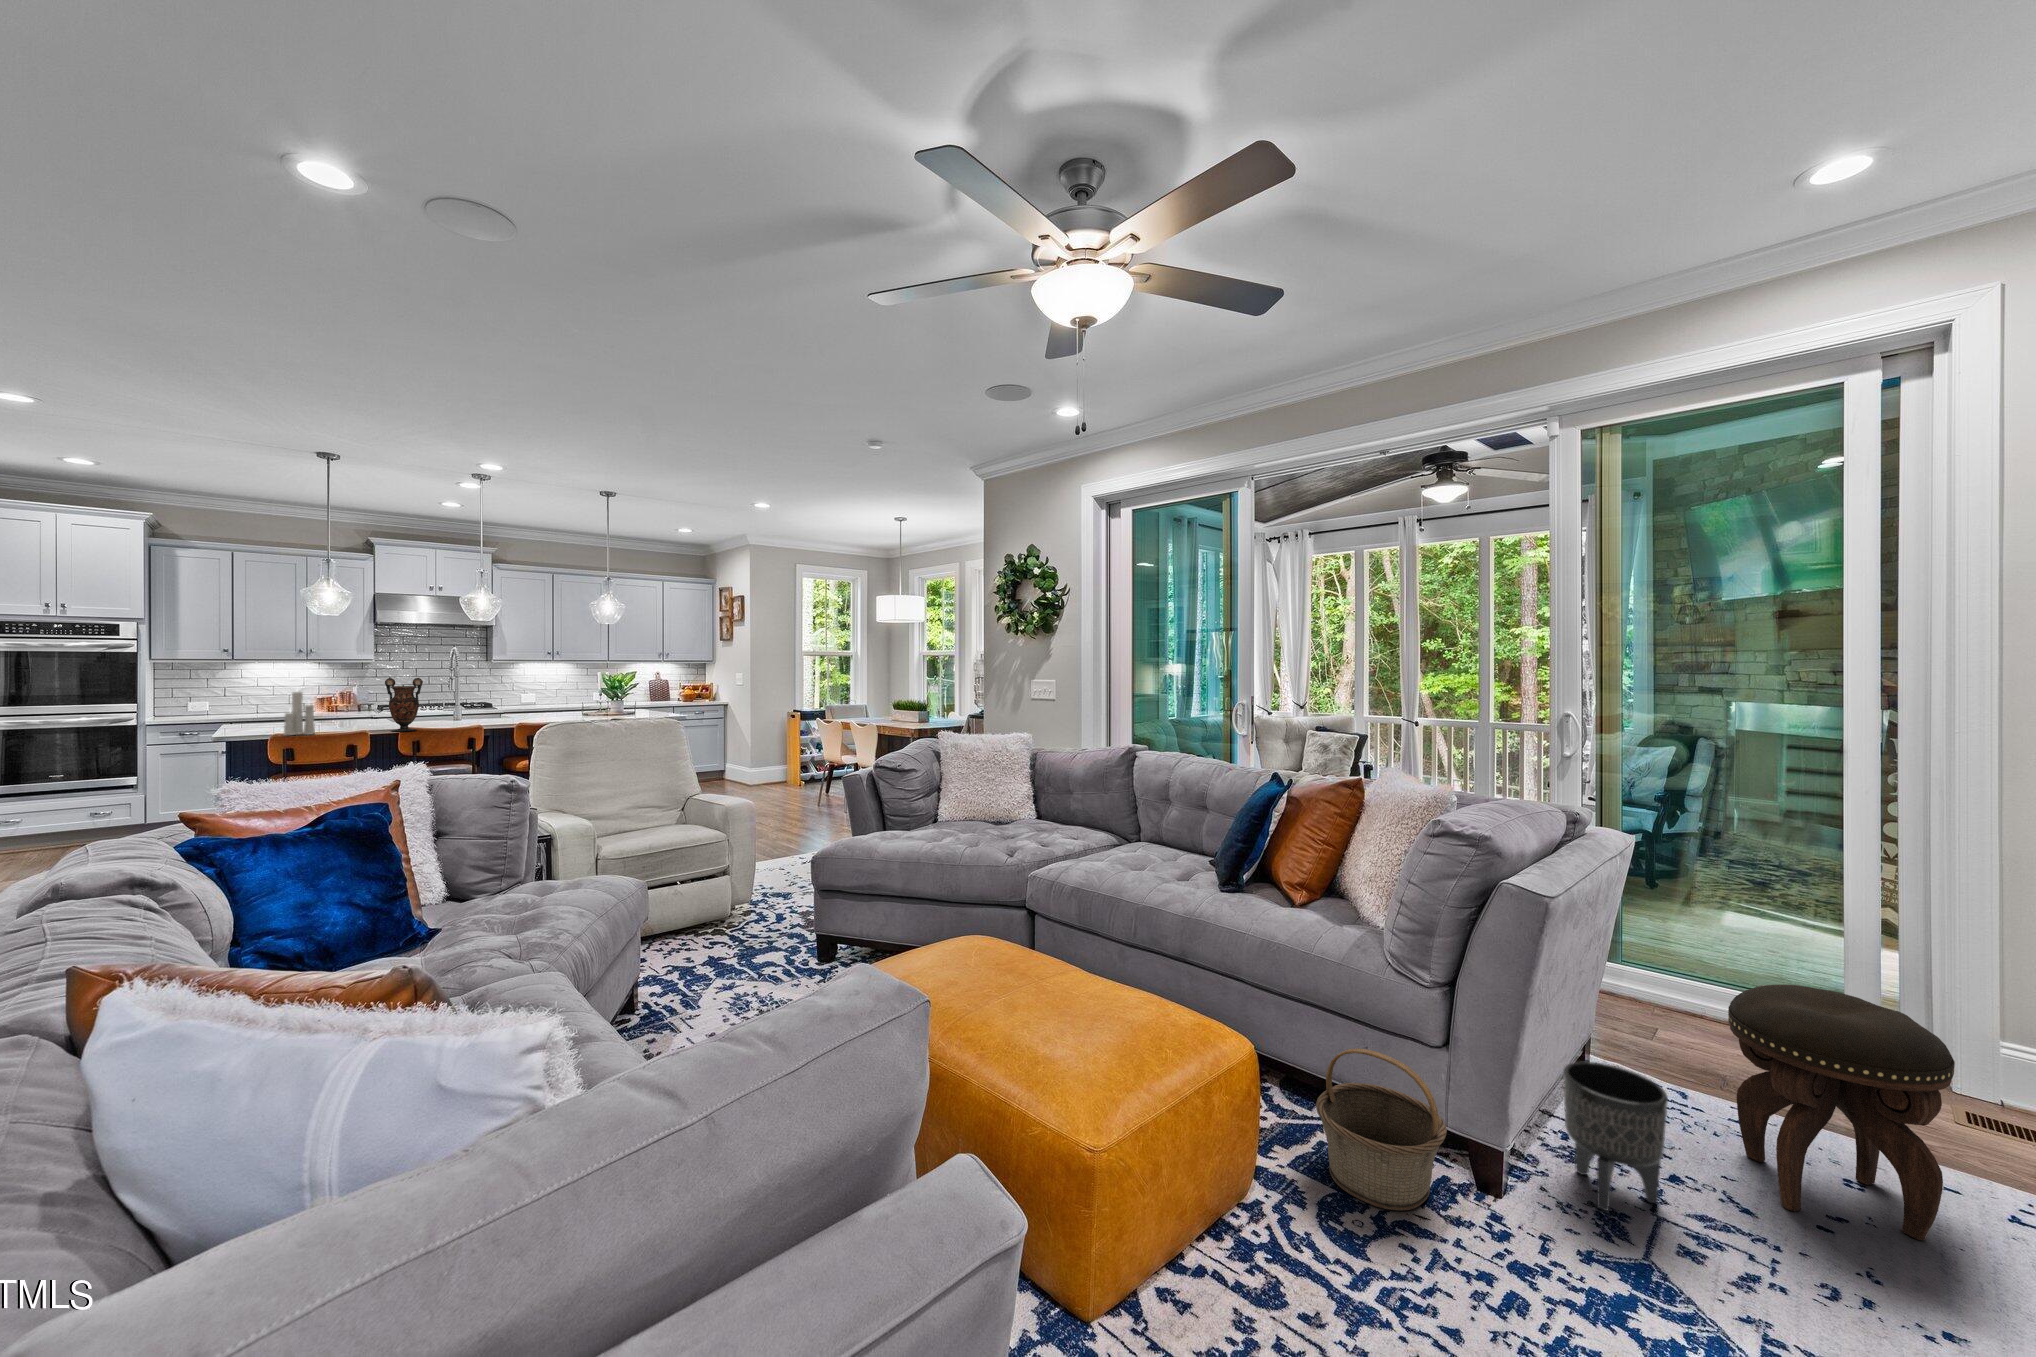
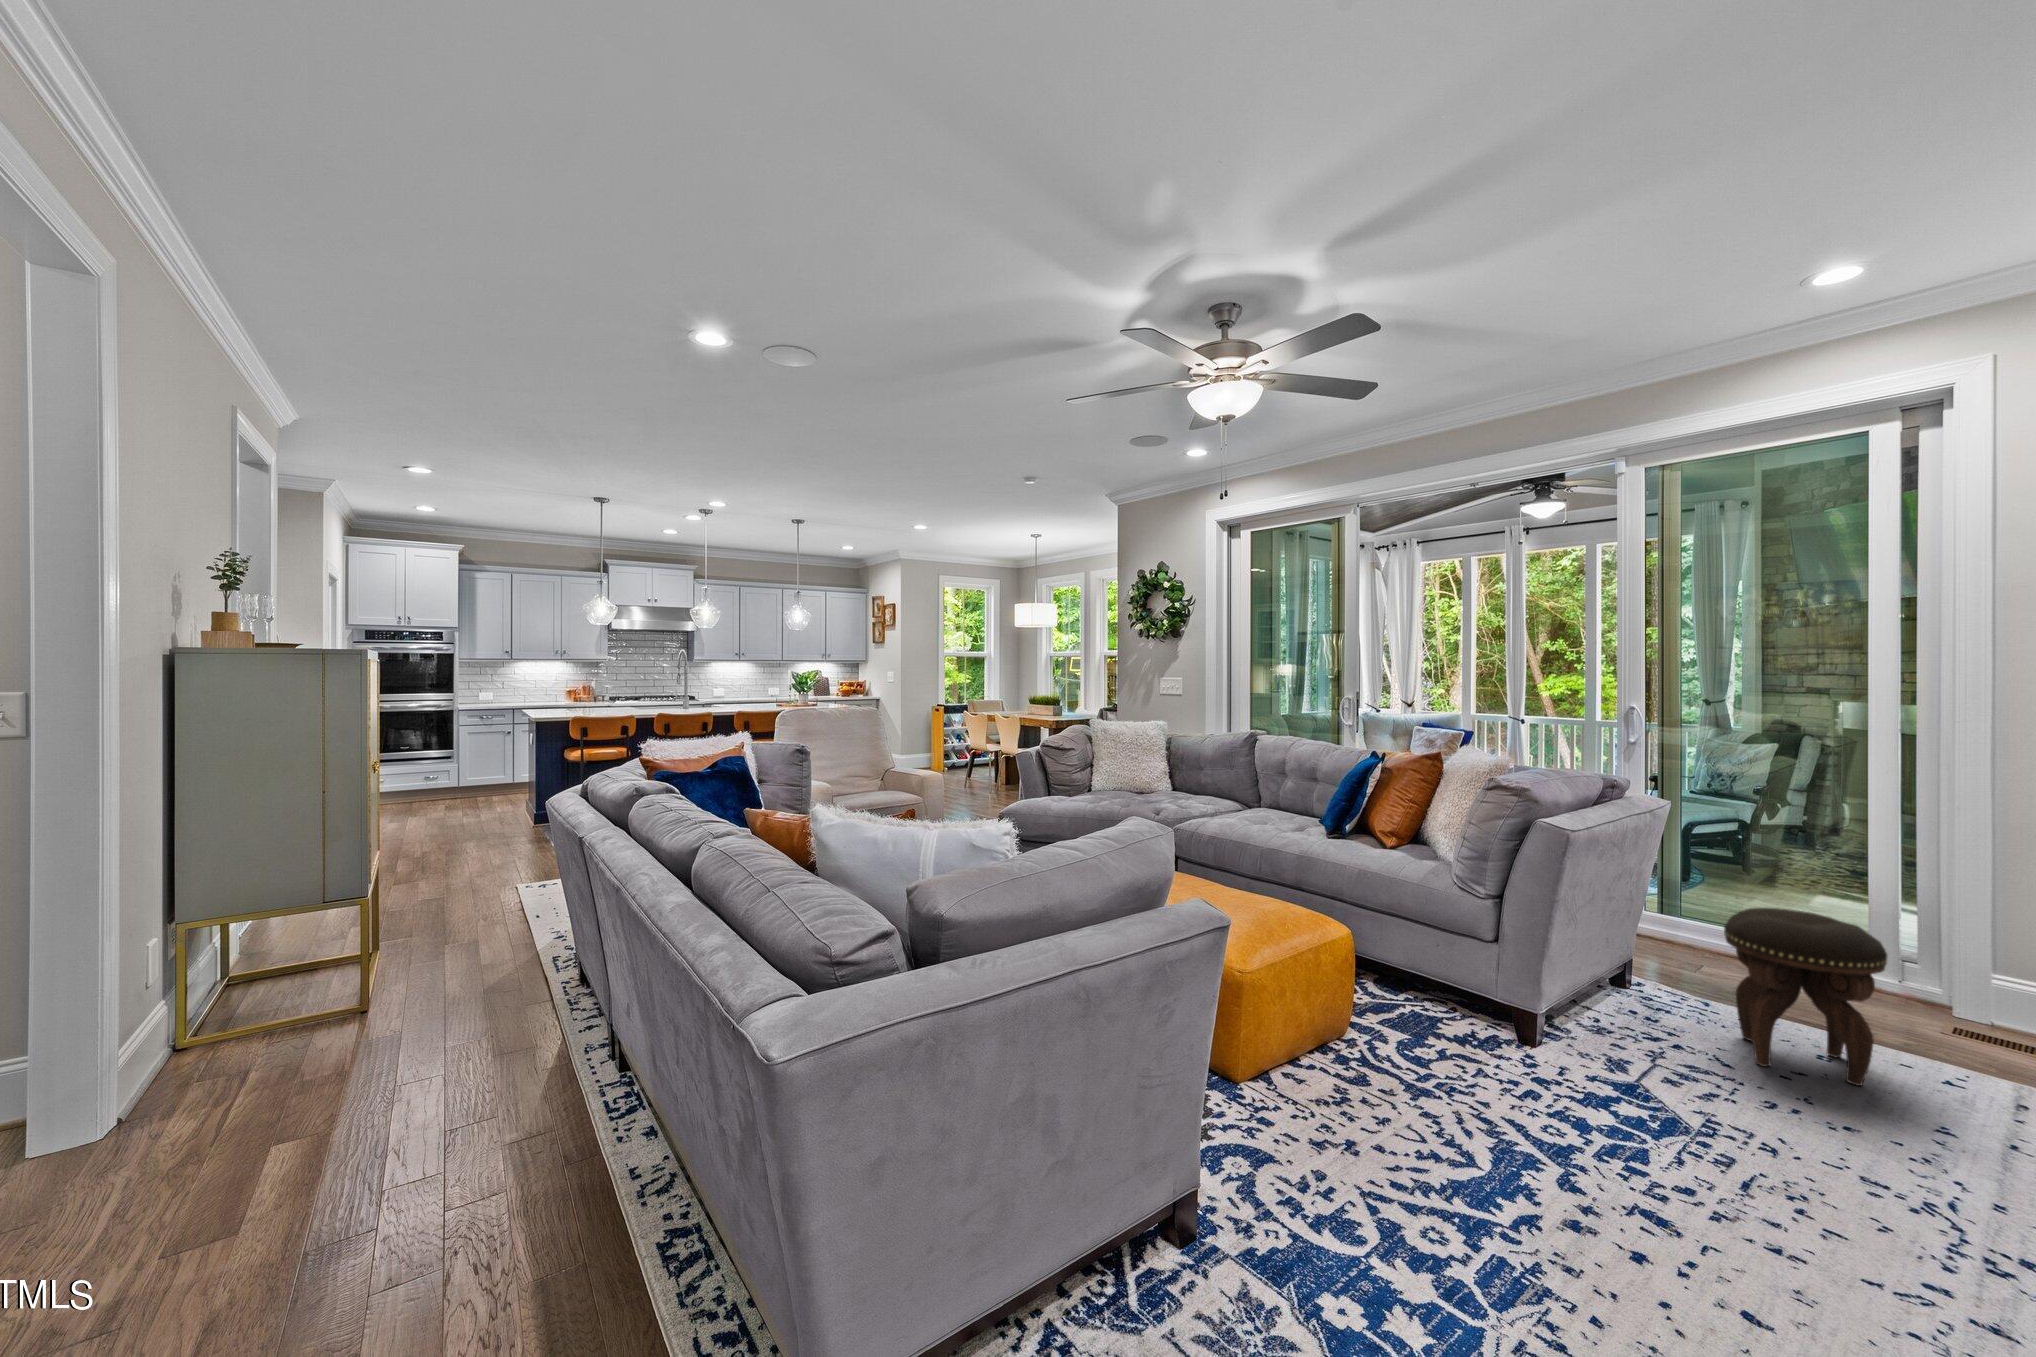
vase: present [385,678,423,731] -> none [633,677,660,720]
candle: present [284,692,315,735] -> none [565,681,586,722]
basket: present [1316,1048,1447,1211] -> none [1397,941,1493,1049]
planter: present [1563,1062,1668,1211] -> none [1586,958,1662,1058]

